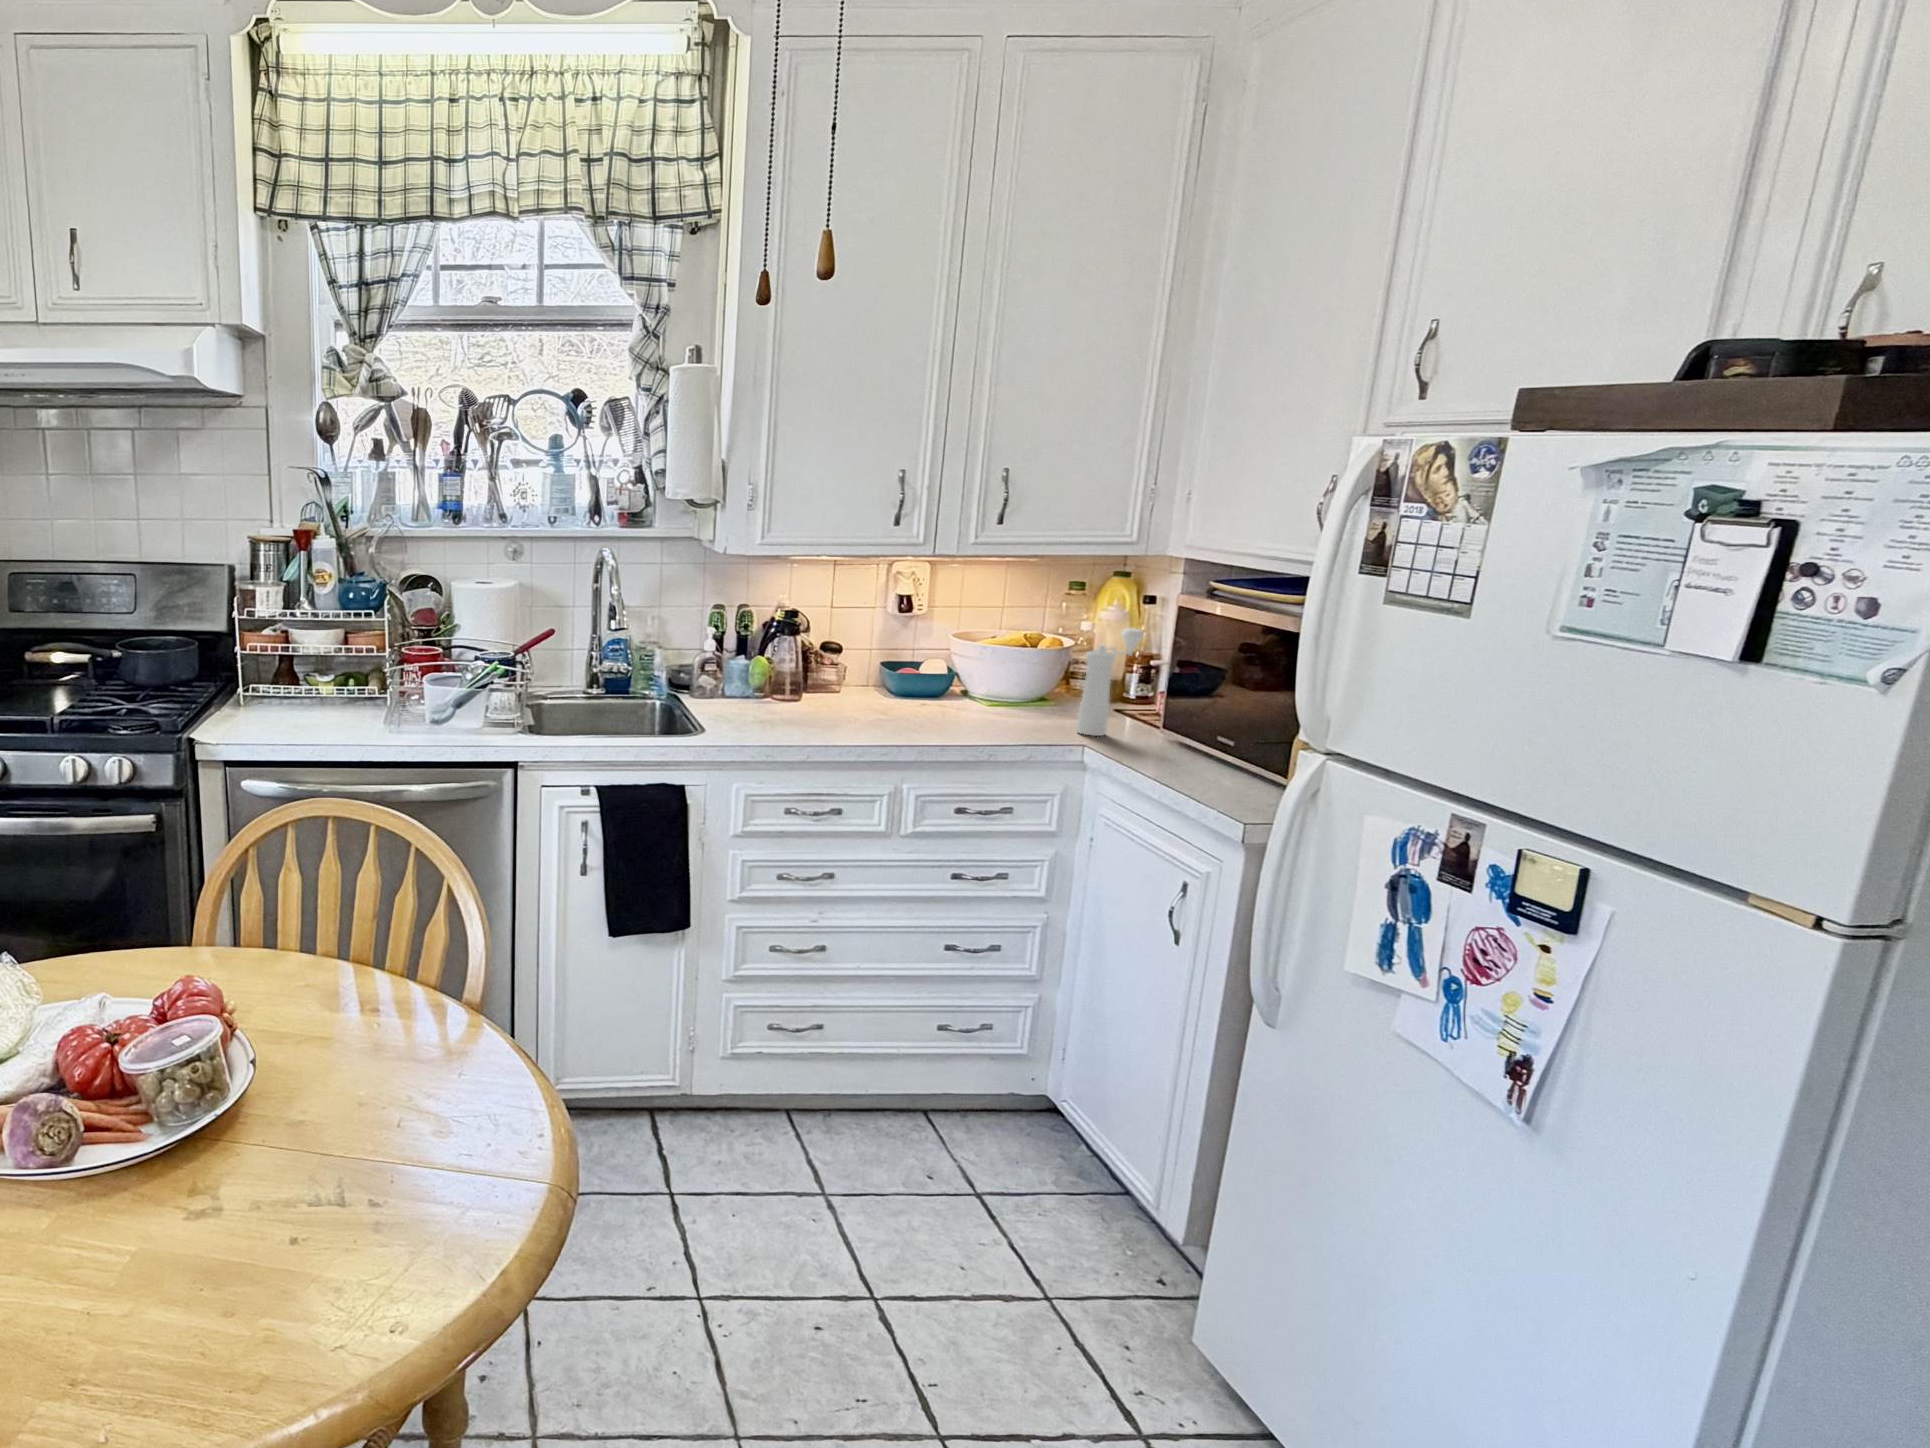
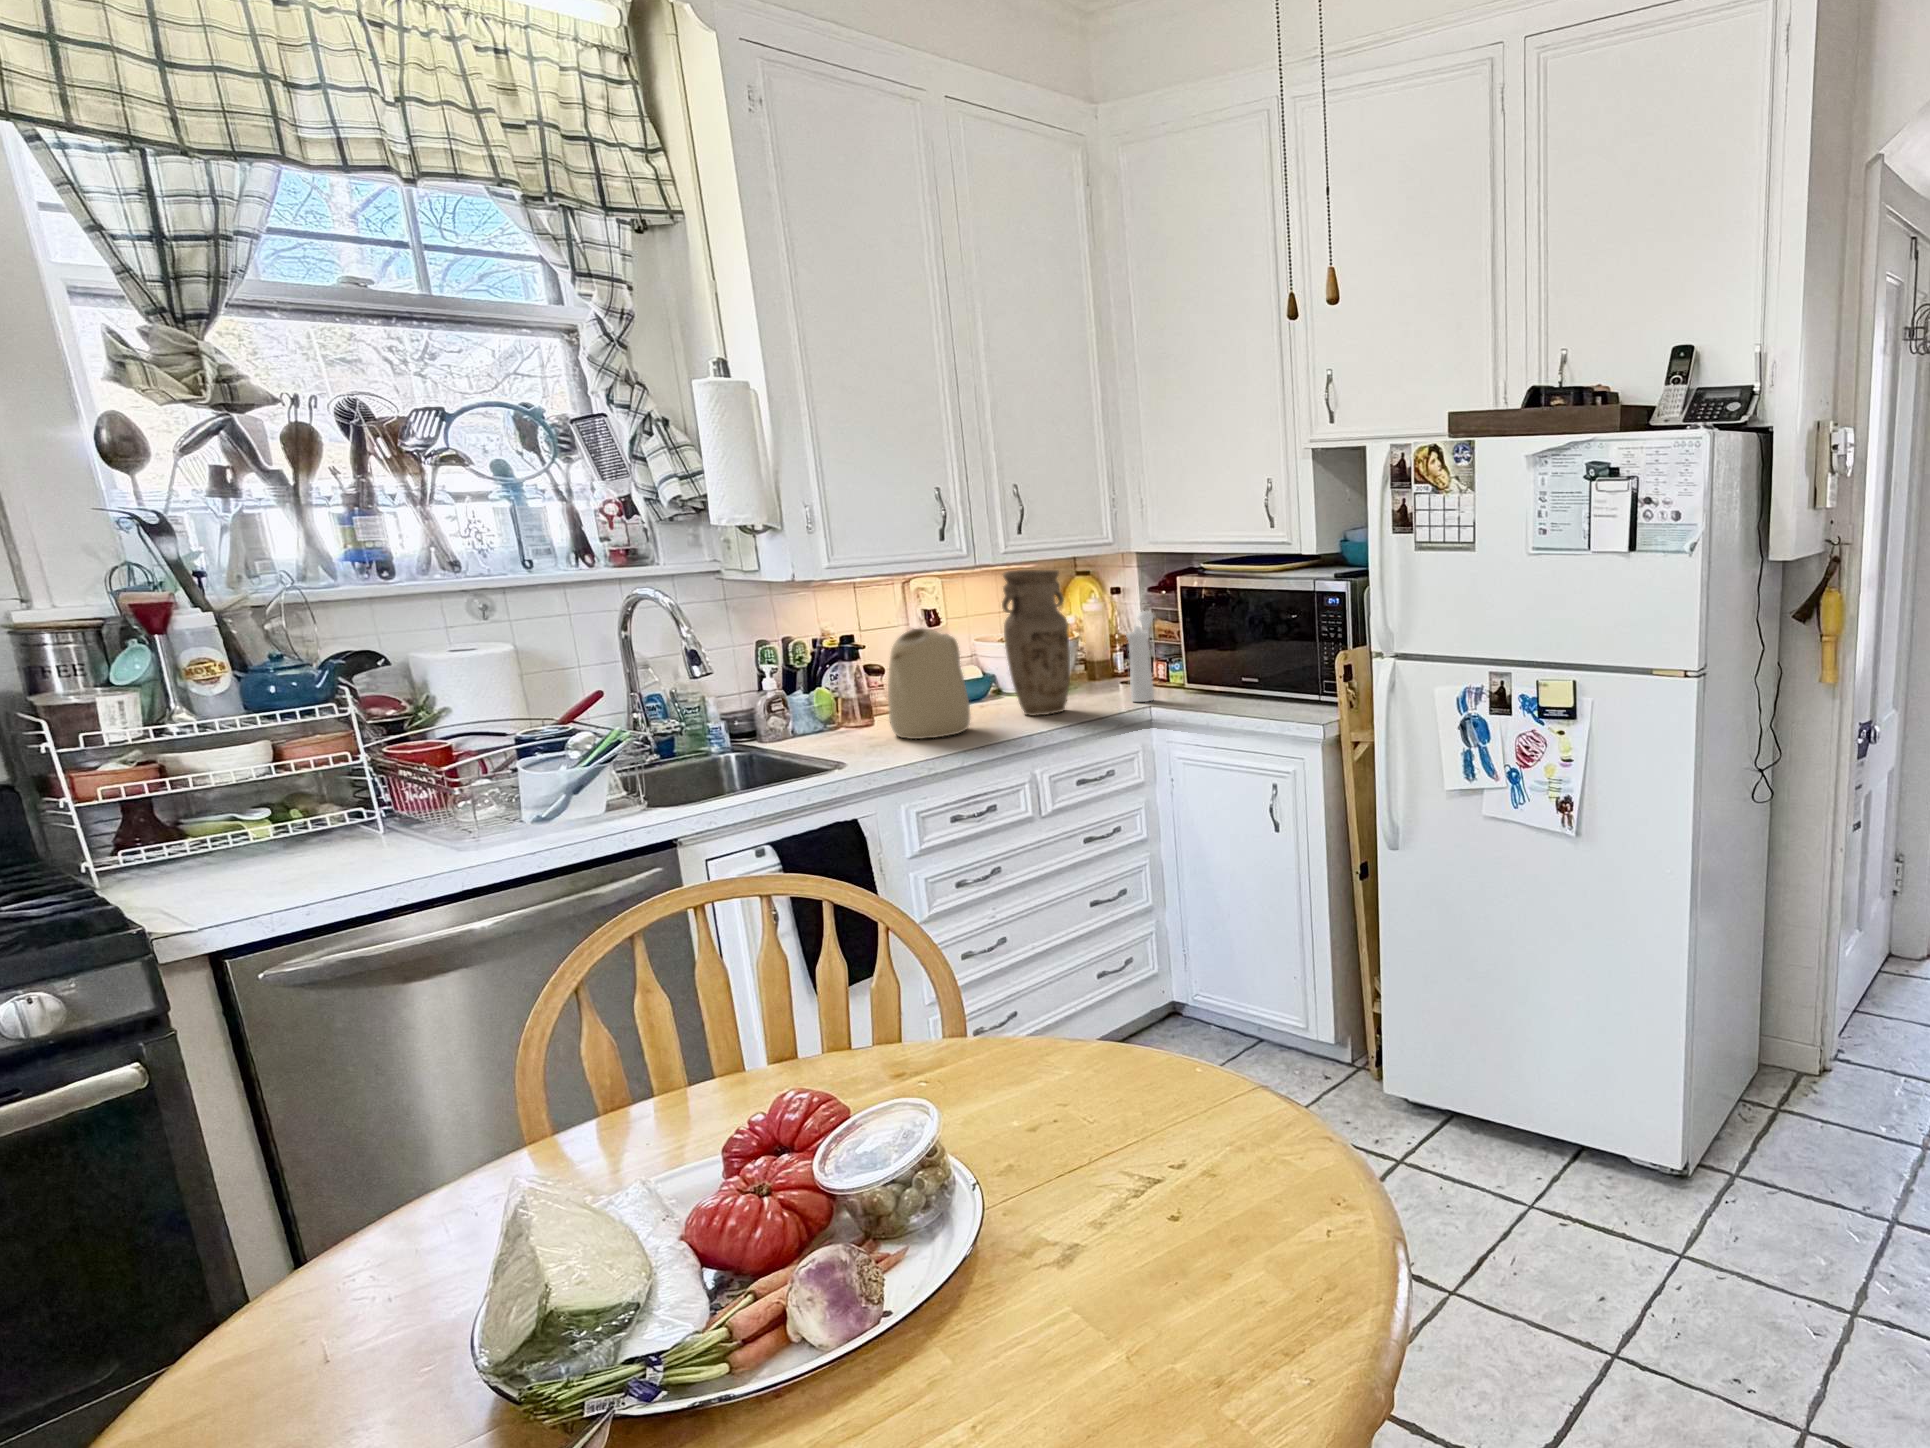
vase: none [930,565,1013,726] -> present [1002,570,1070,716]
kettle: none [780,614,875,725] -> present [888,628,970,739]

